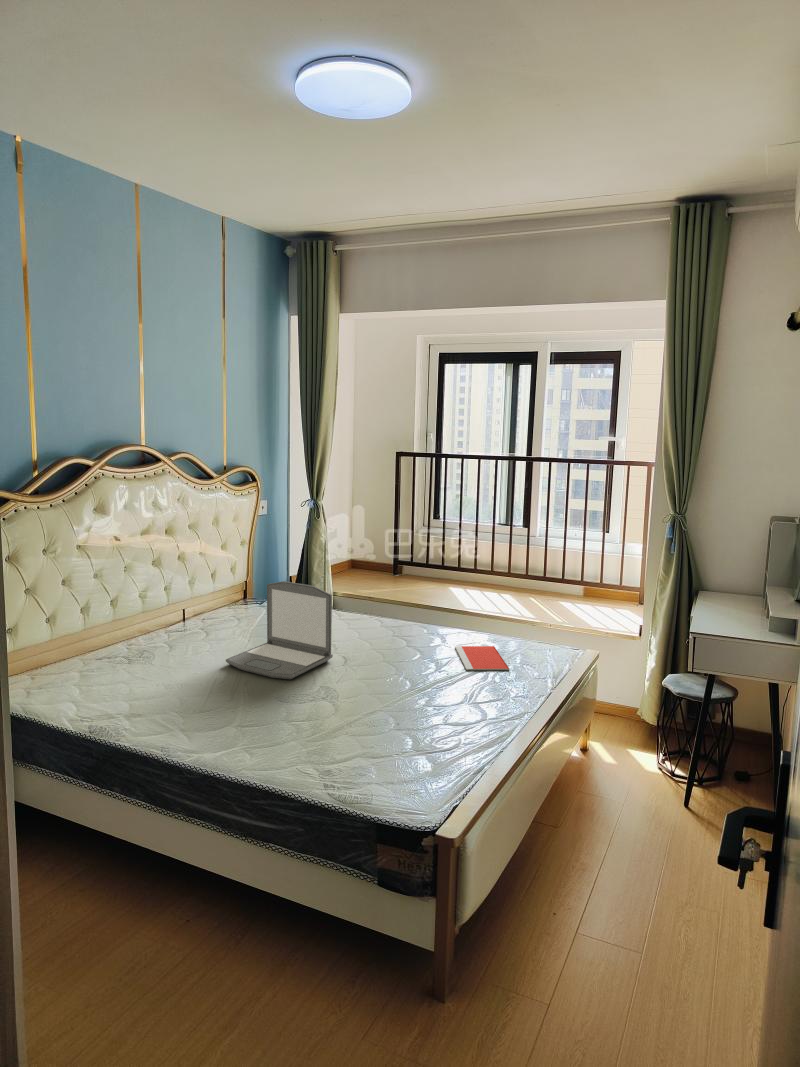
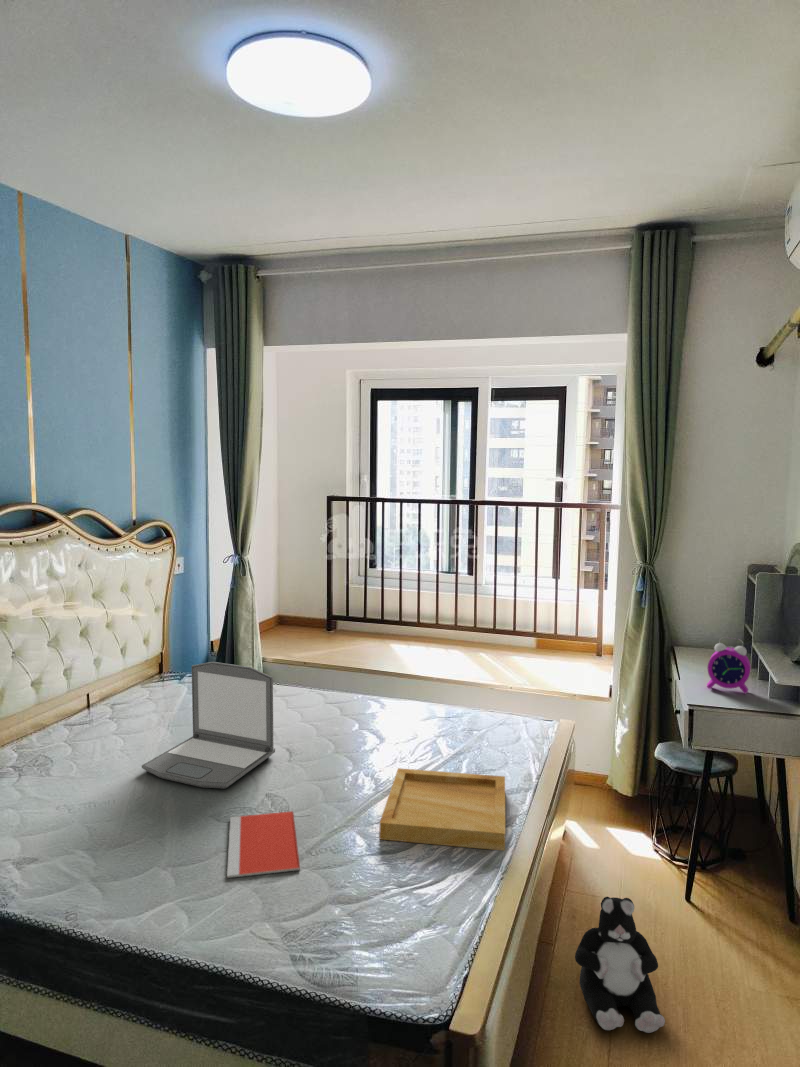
alarm clock: none [711,578,752,629] -> present [707,642,751,693]
notebook: present [455,646,509,670] -> present [227,811,300,878]
tray: none [408,672,520,734] -> present [379,768,505,851]
plush toy: none [569,784,639,890] -> present [575,897,665,1033]

